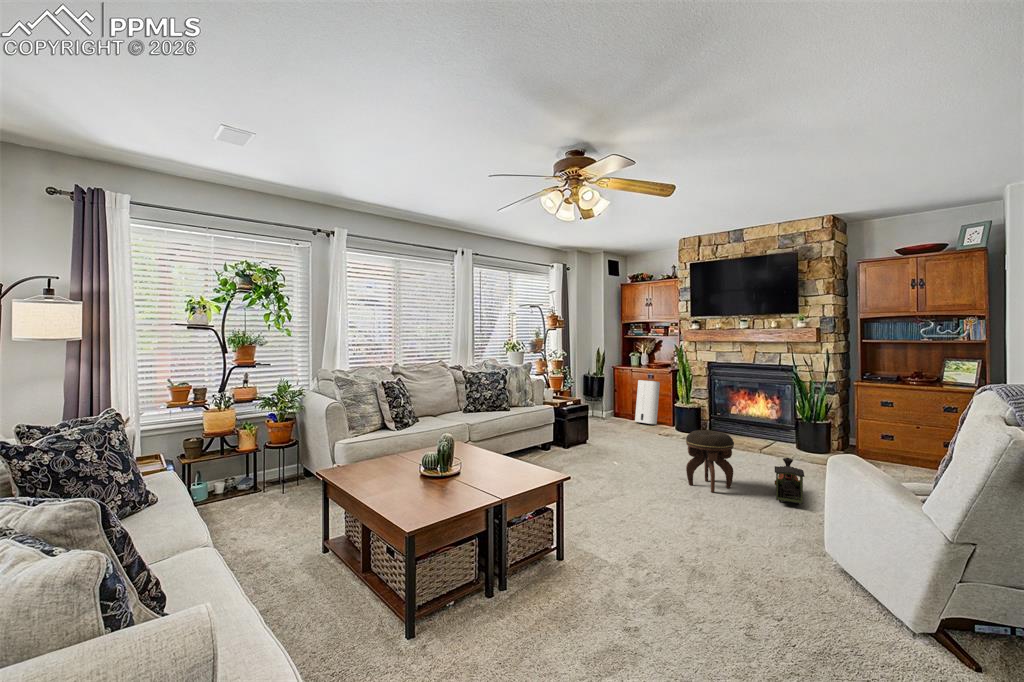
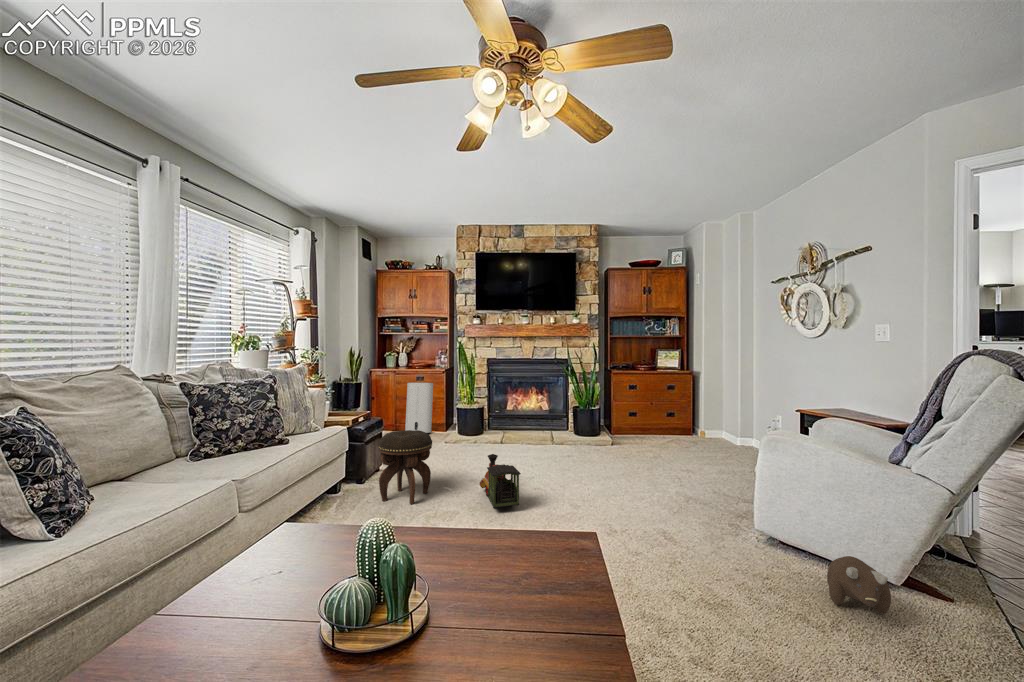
footstool: present [686,430,734,492] -> present [378,430,432,504]
toy train: present [775,458,805,505] -> present [480,454,521,508]
plush toy: none [757,536,810,581] -> present [827,556,891,614]

